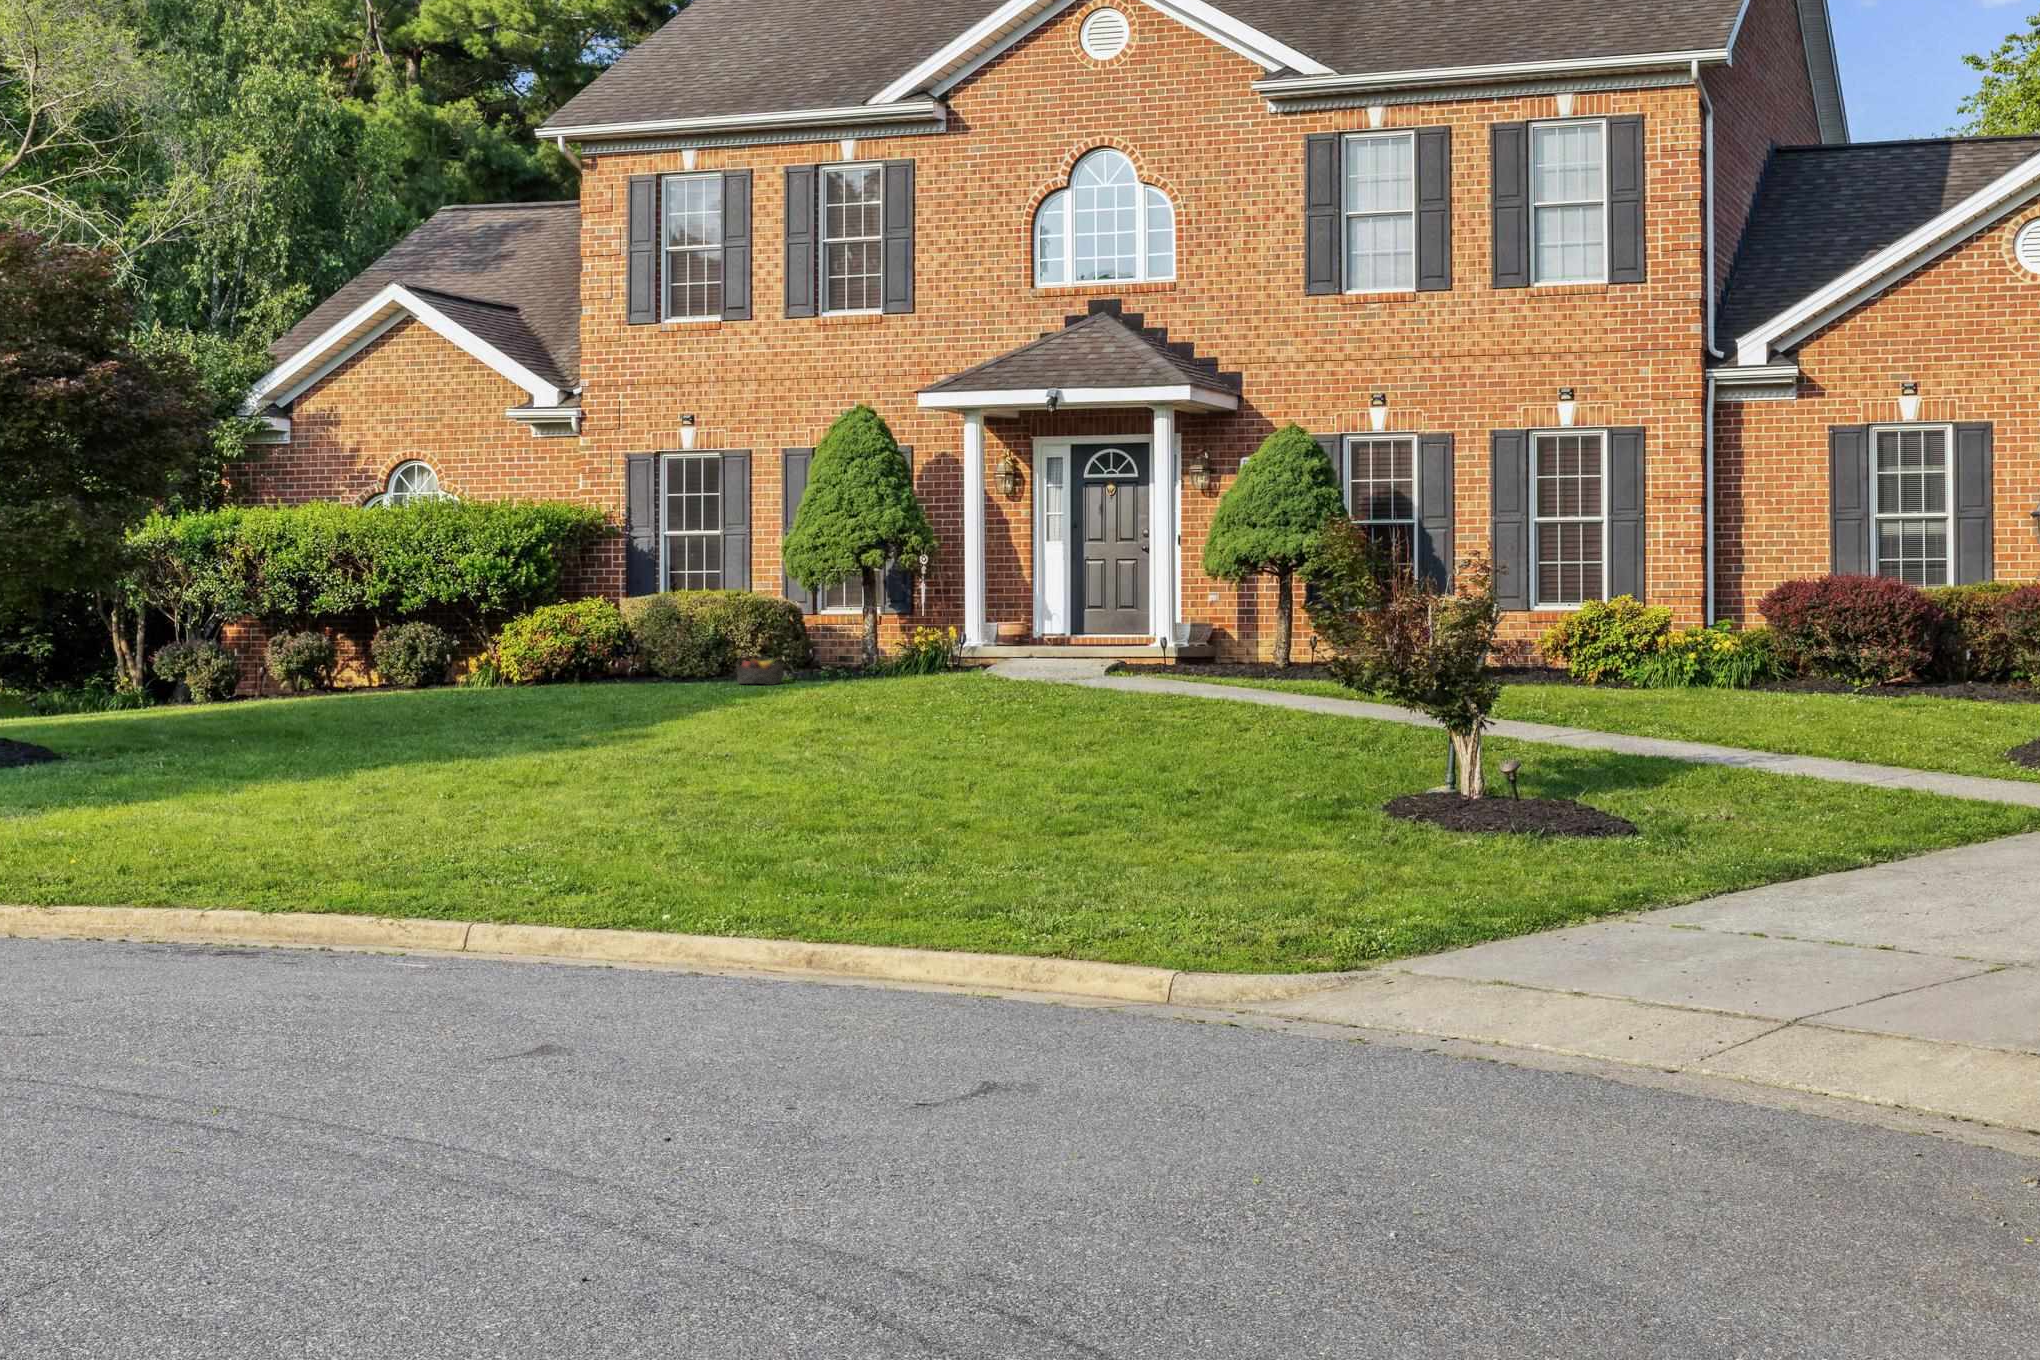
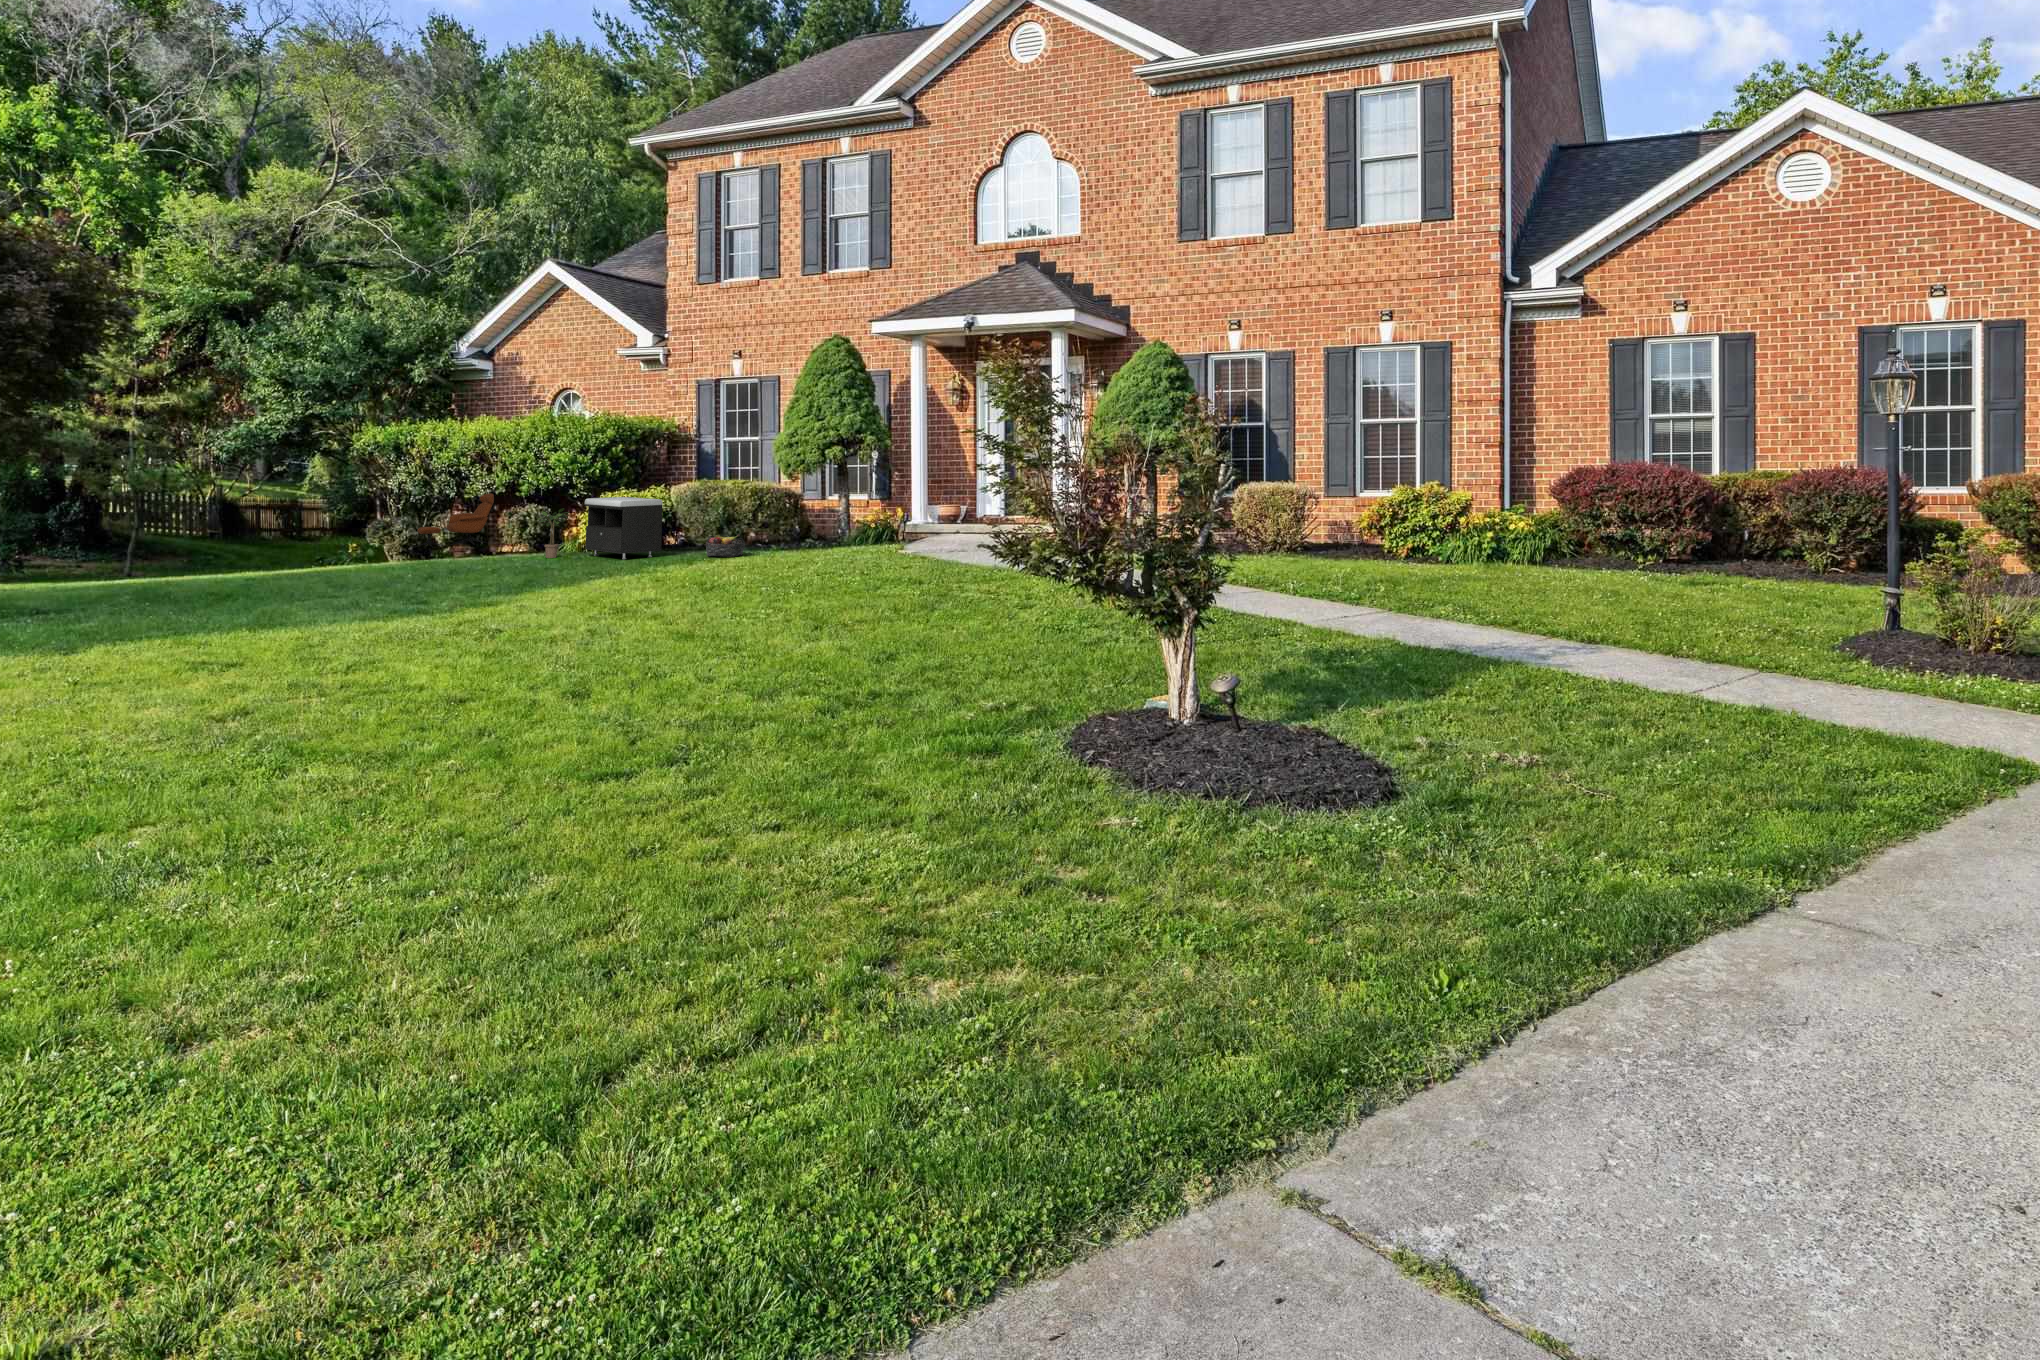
lounge chair: none [318,608,404,677] -> present [415,493,494,547]
storage bench: none [578,612,682,687] -> present [585,497,662,559]
potted plant: none [523,625,565,686] -> present [538,508,569,558]

